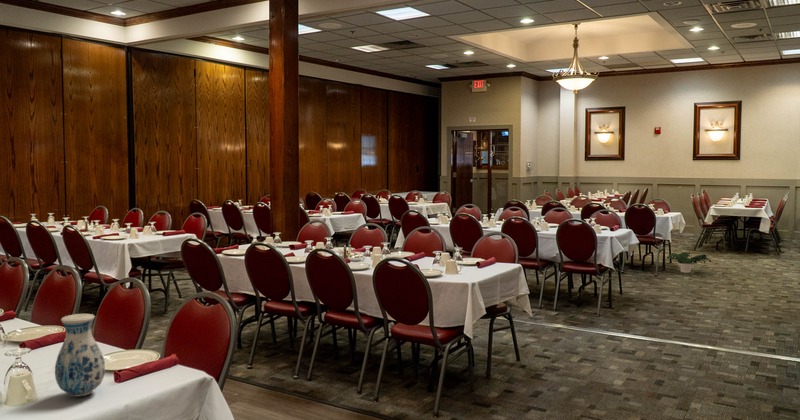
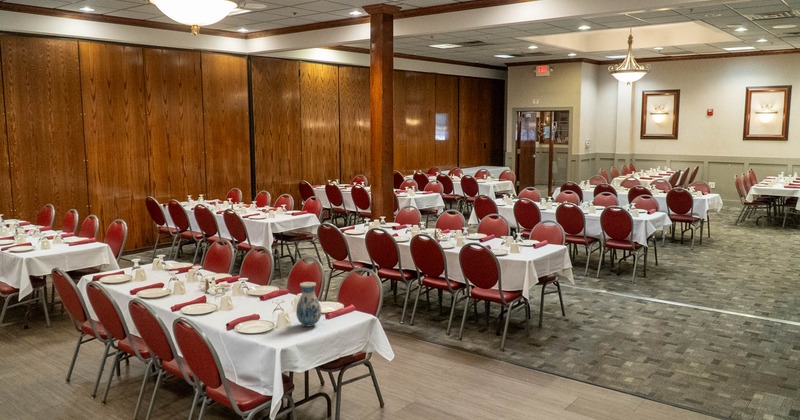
potted plant: present [667,252,711,273] -> none [702,229,741,247]

